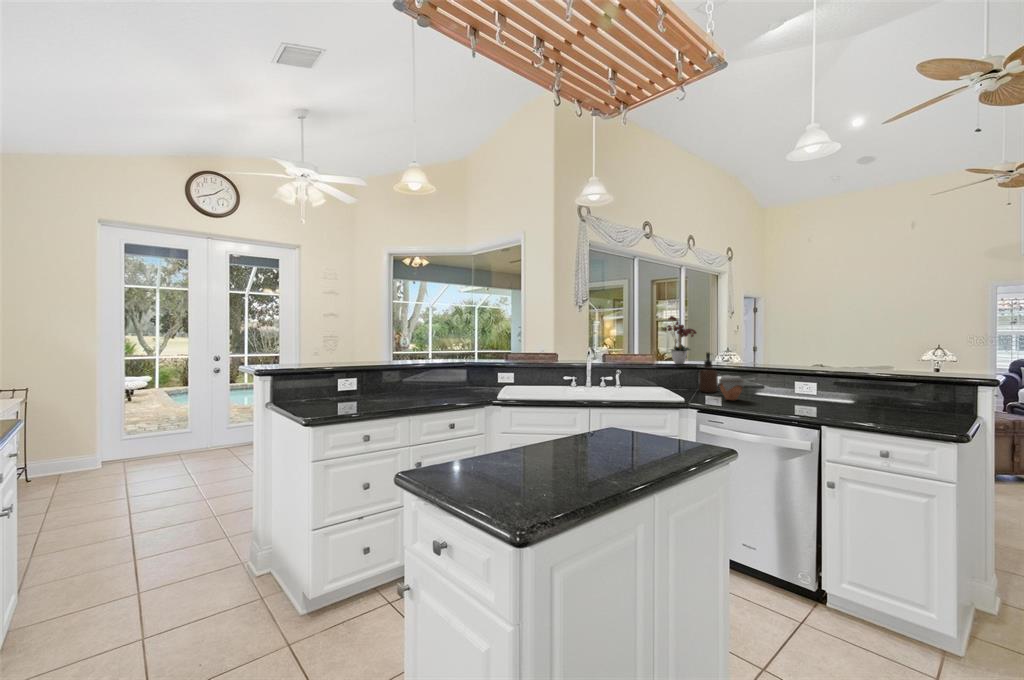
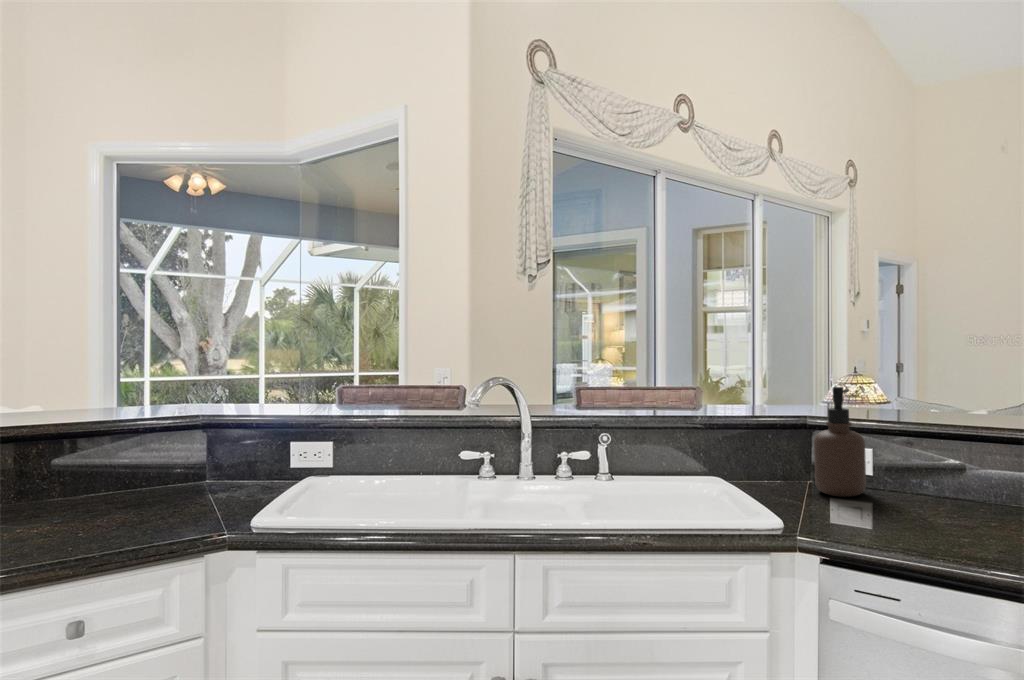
flower arrangement: present [664,316,696,364] -> none [715,287,808,414]
jar: present [718,375,744,400] -> none [879,457,960,534]

